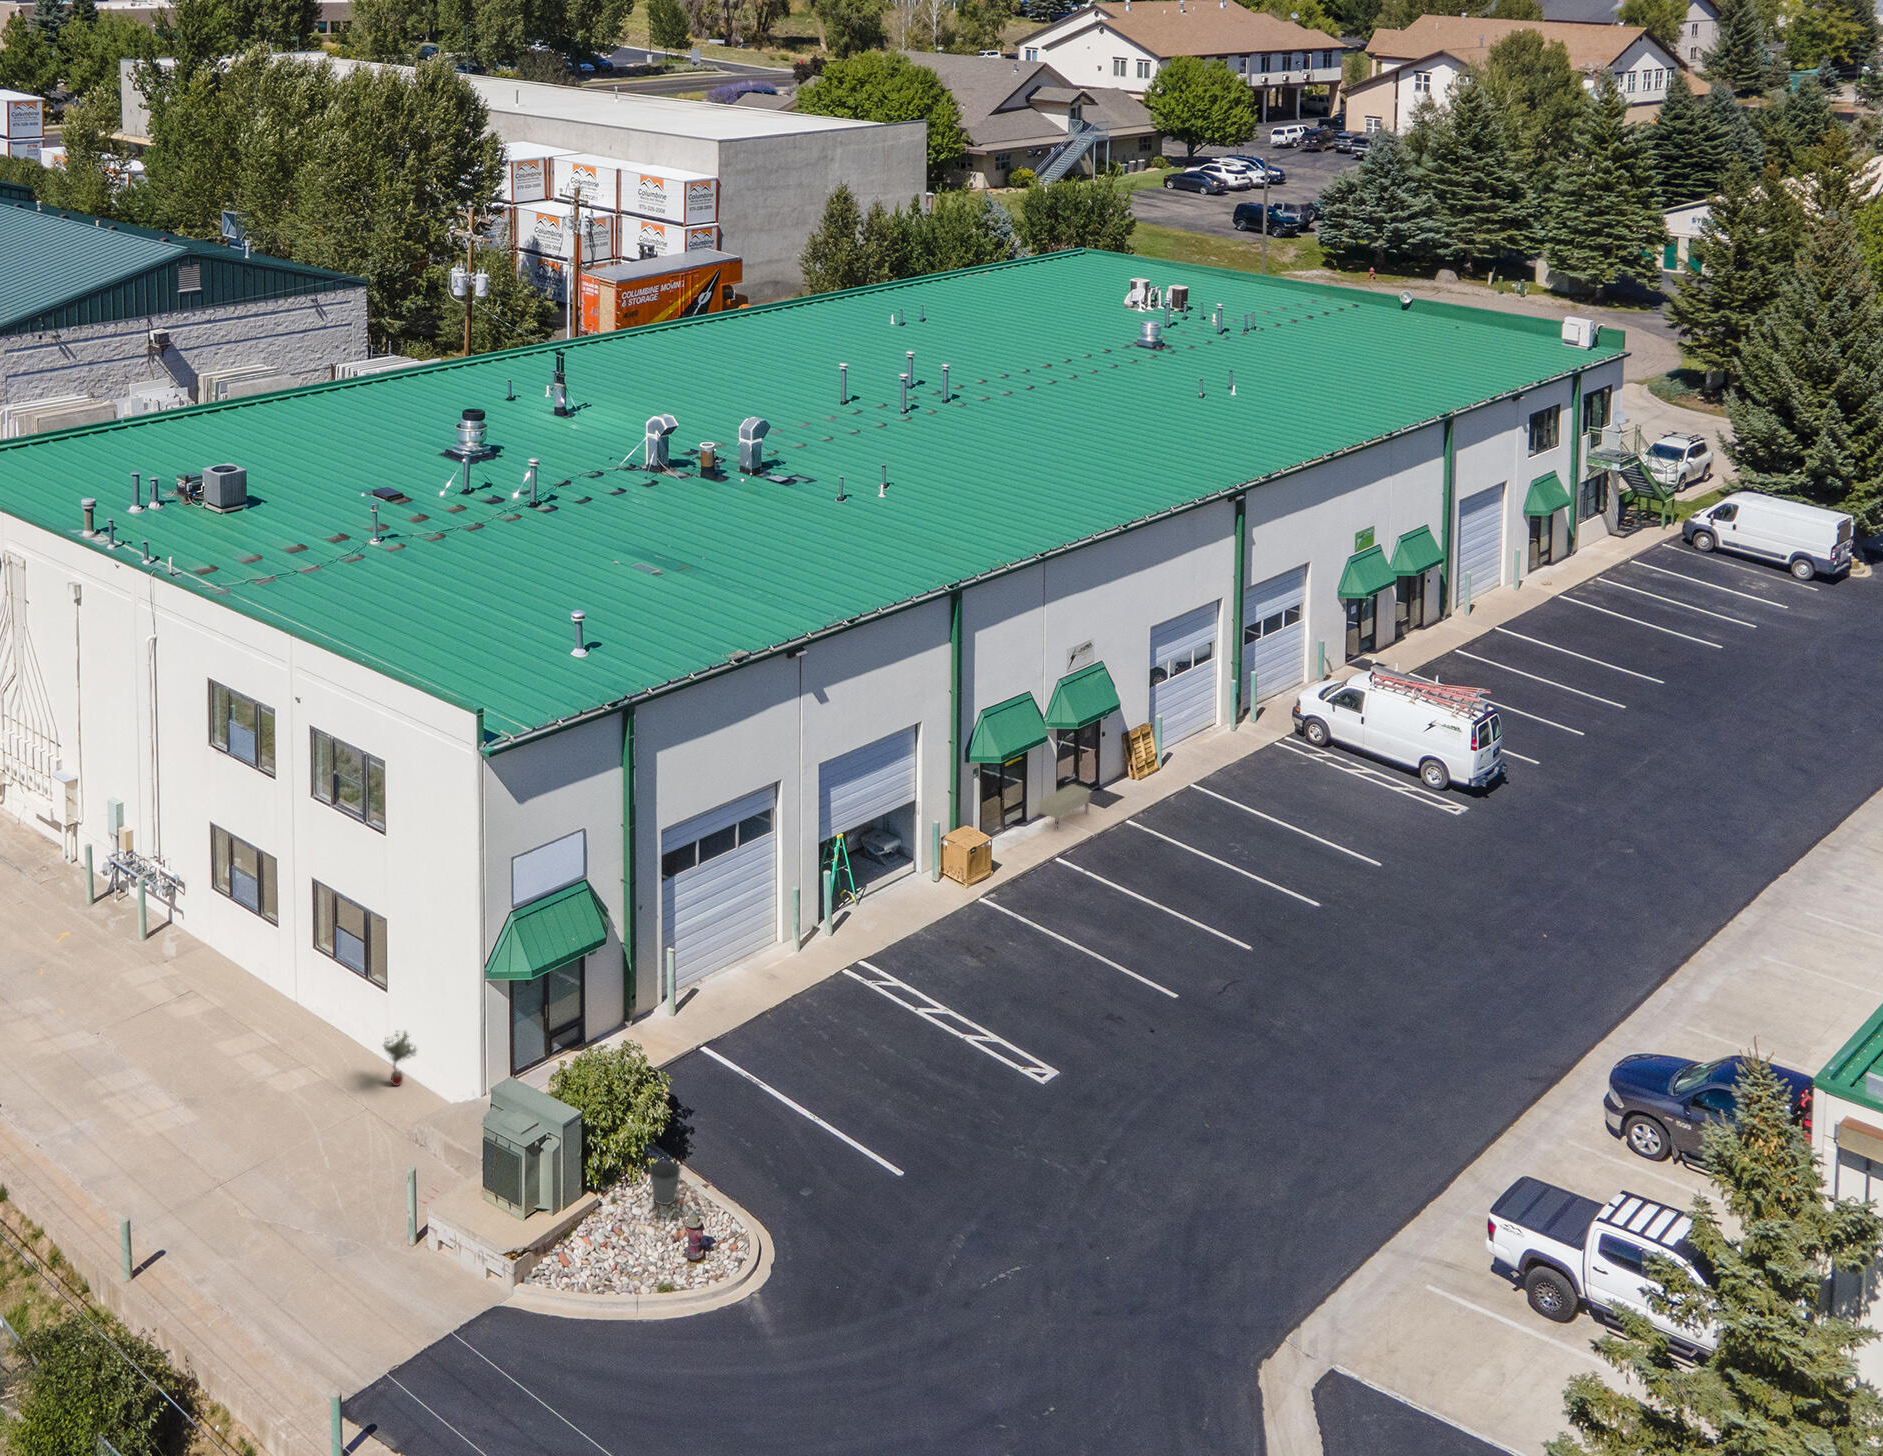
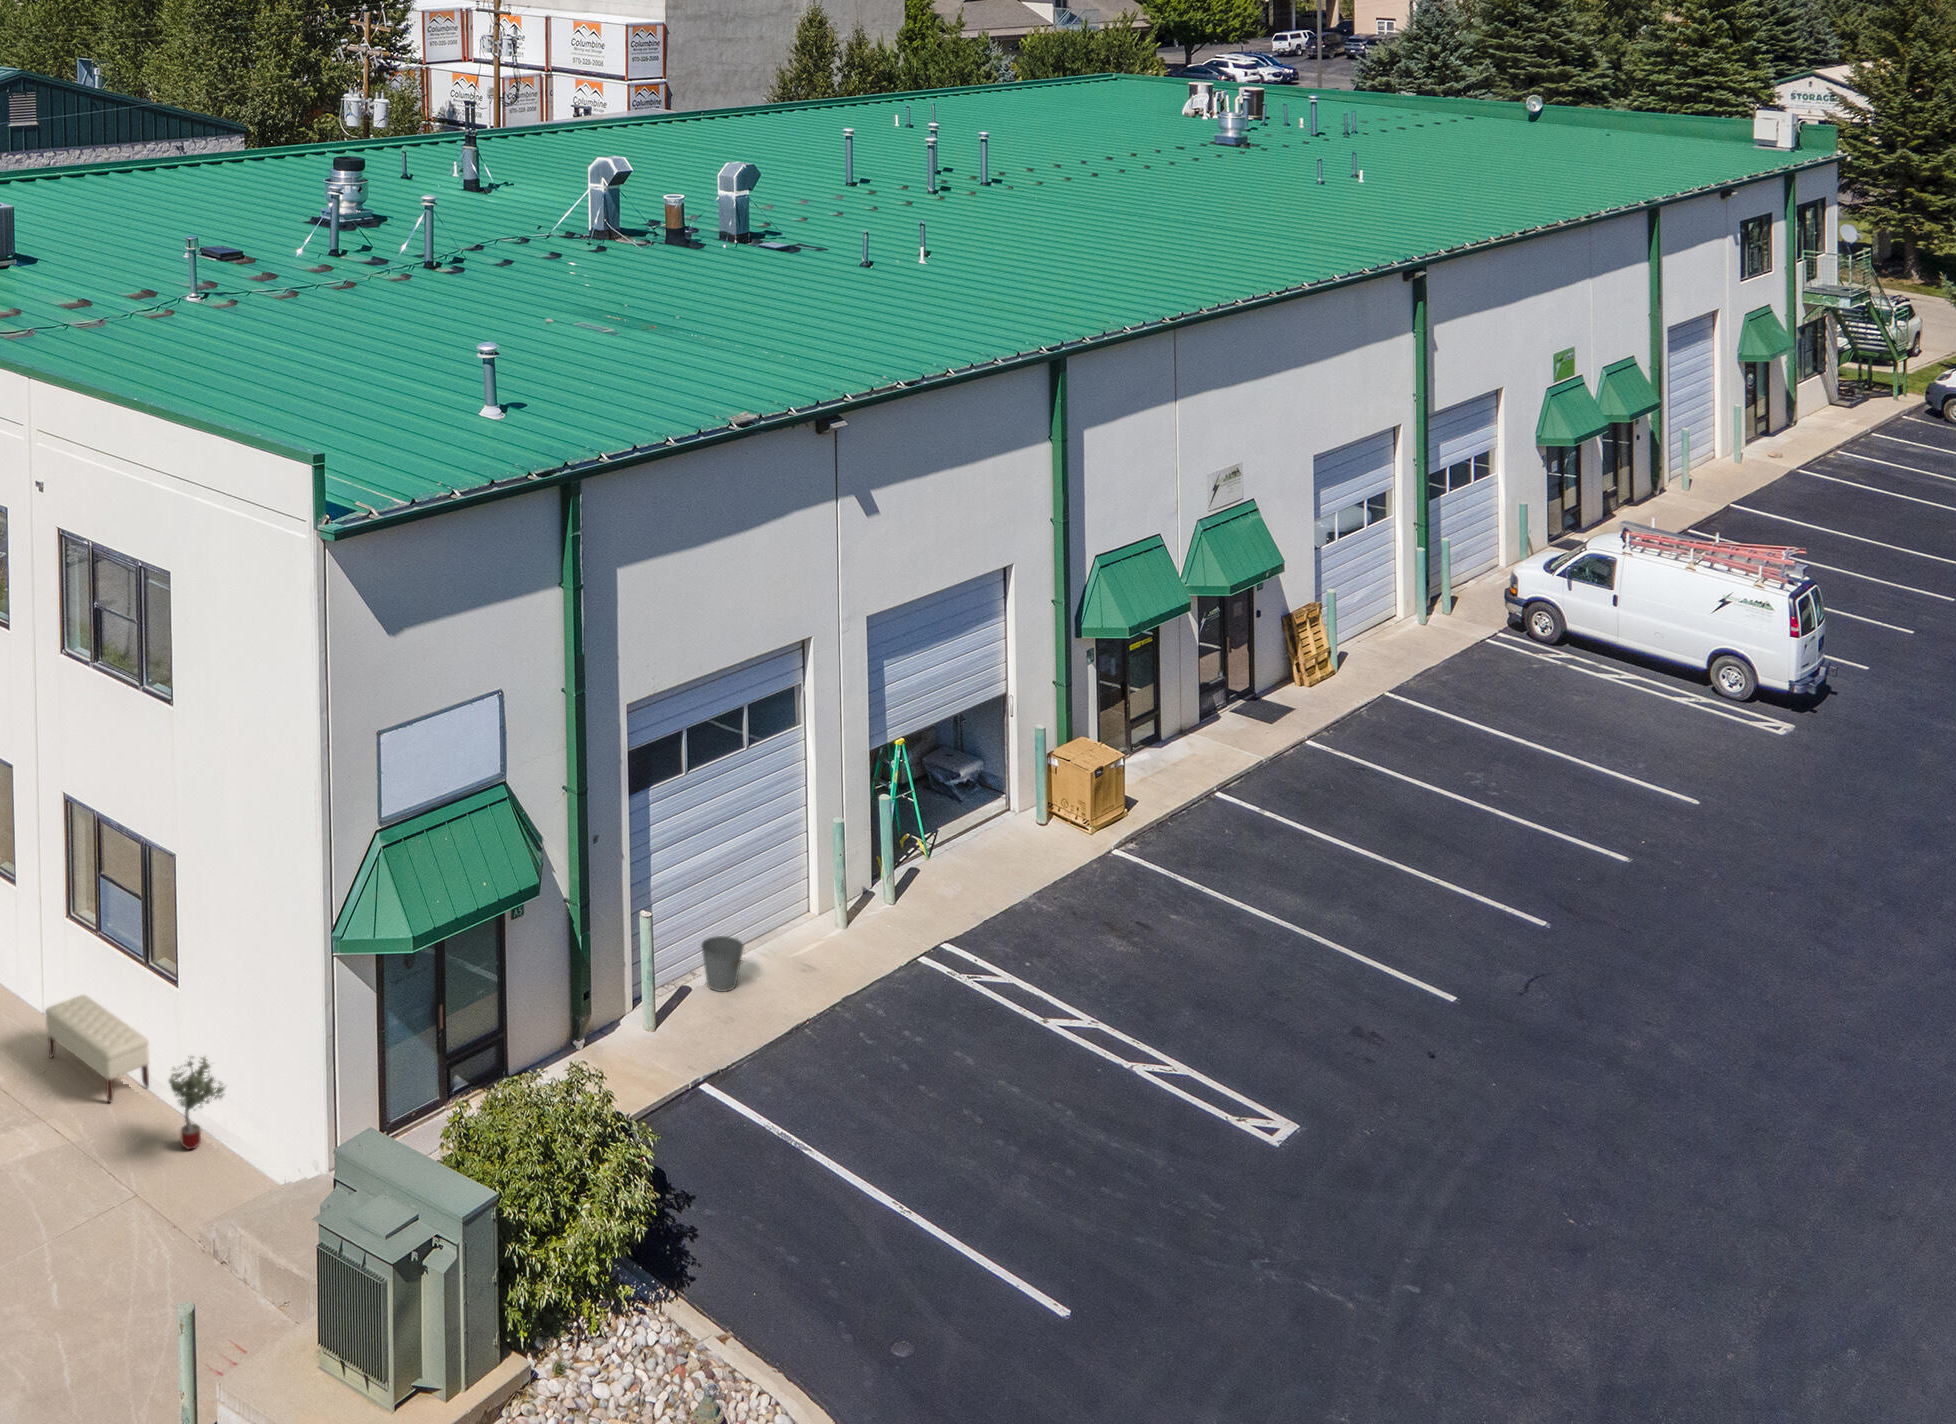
bench: present [1039,784,1090,829] -> present [45,995,149,1102]
bucket: present [649,1161,681,1205] -> present [701,936,744,992]

